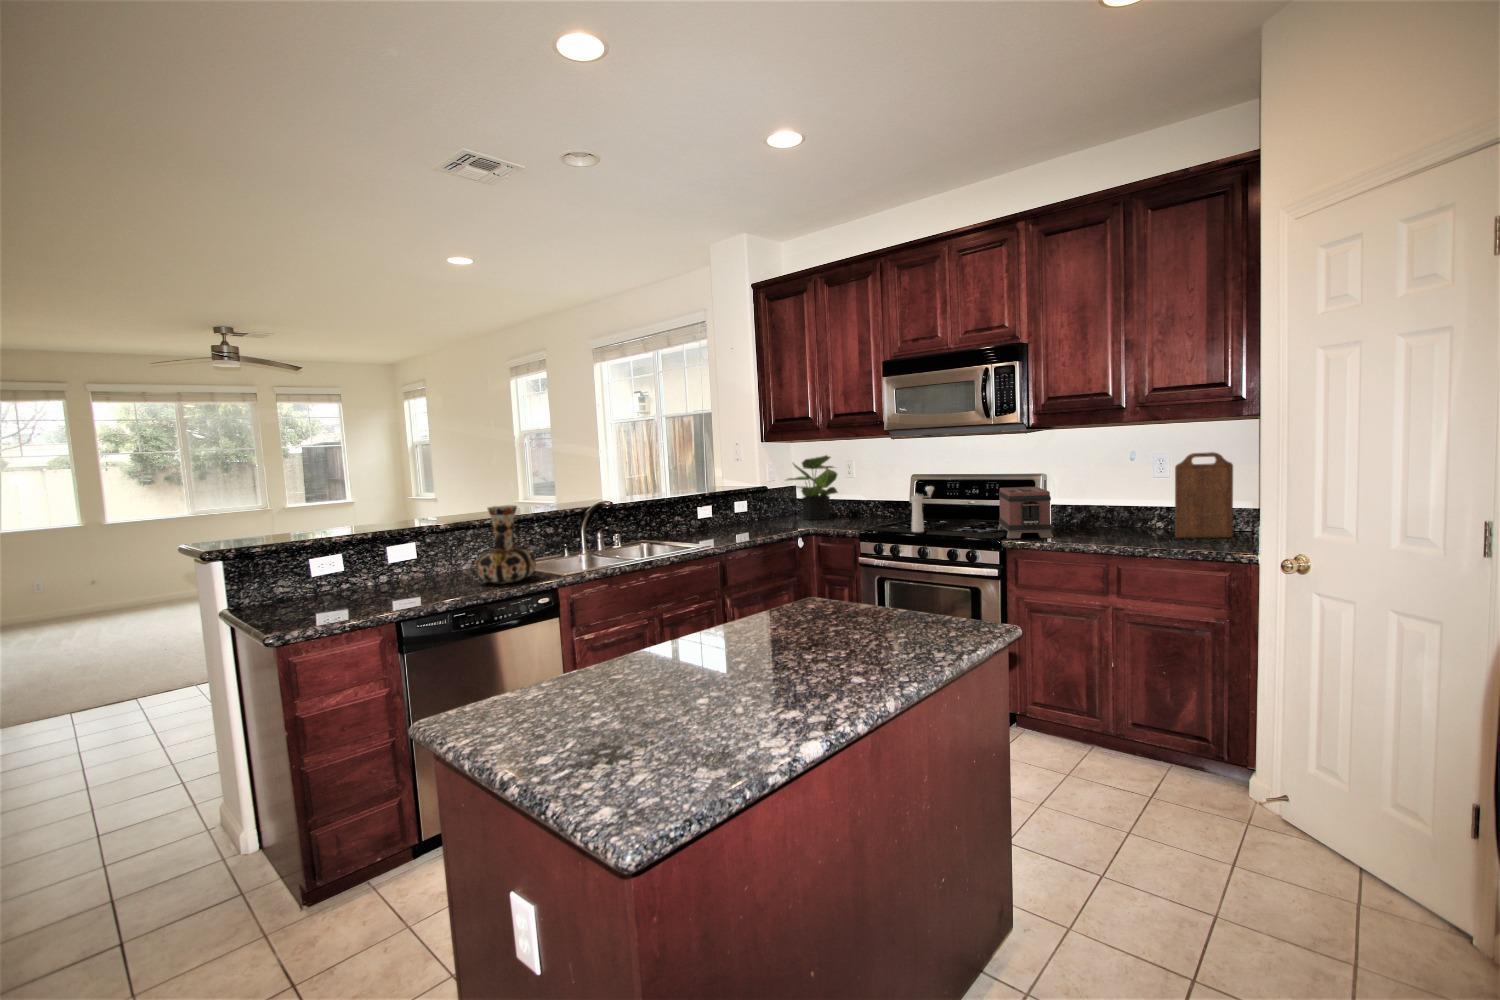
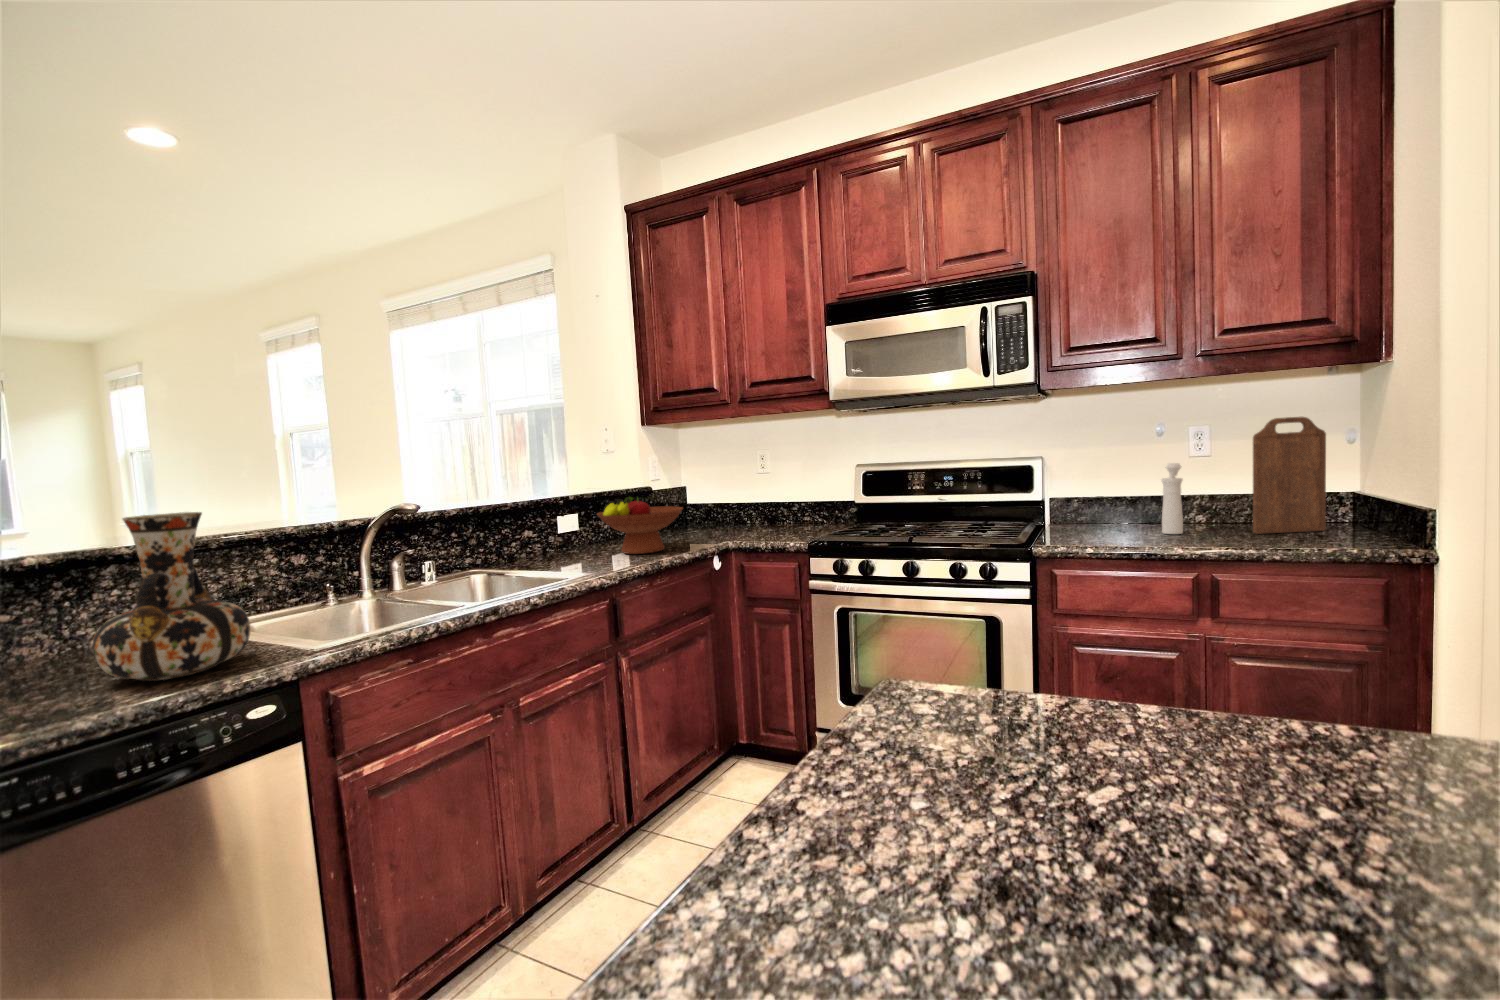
potted plant: present [787,455,838,520] -> none [675,440,751,531]
pepper mill: present [911,486,934,532] -> present [1161,463,1183,534]
toaster: present [998,487,1053,539] -> none [995,473,1093,544]
fruit bowl: none [720,496,778,534] -> present [597,497,683,554]

